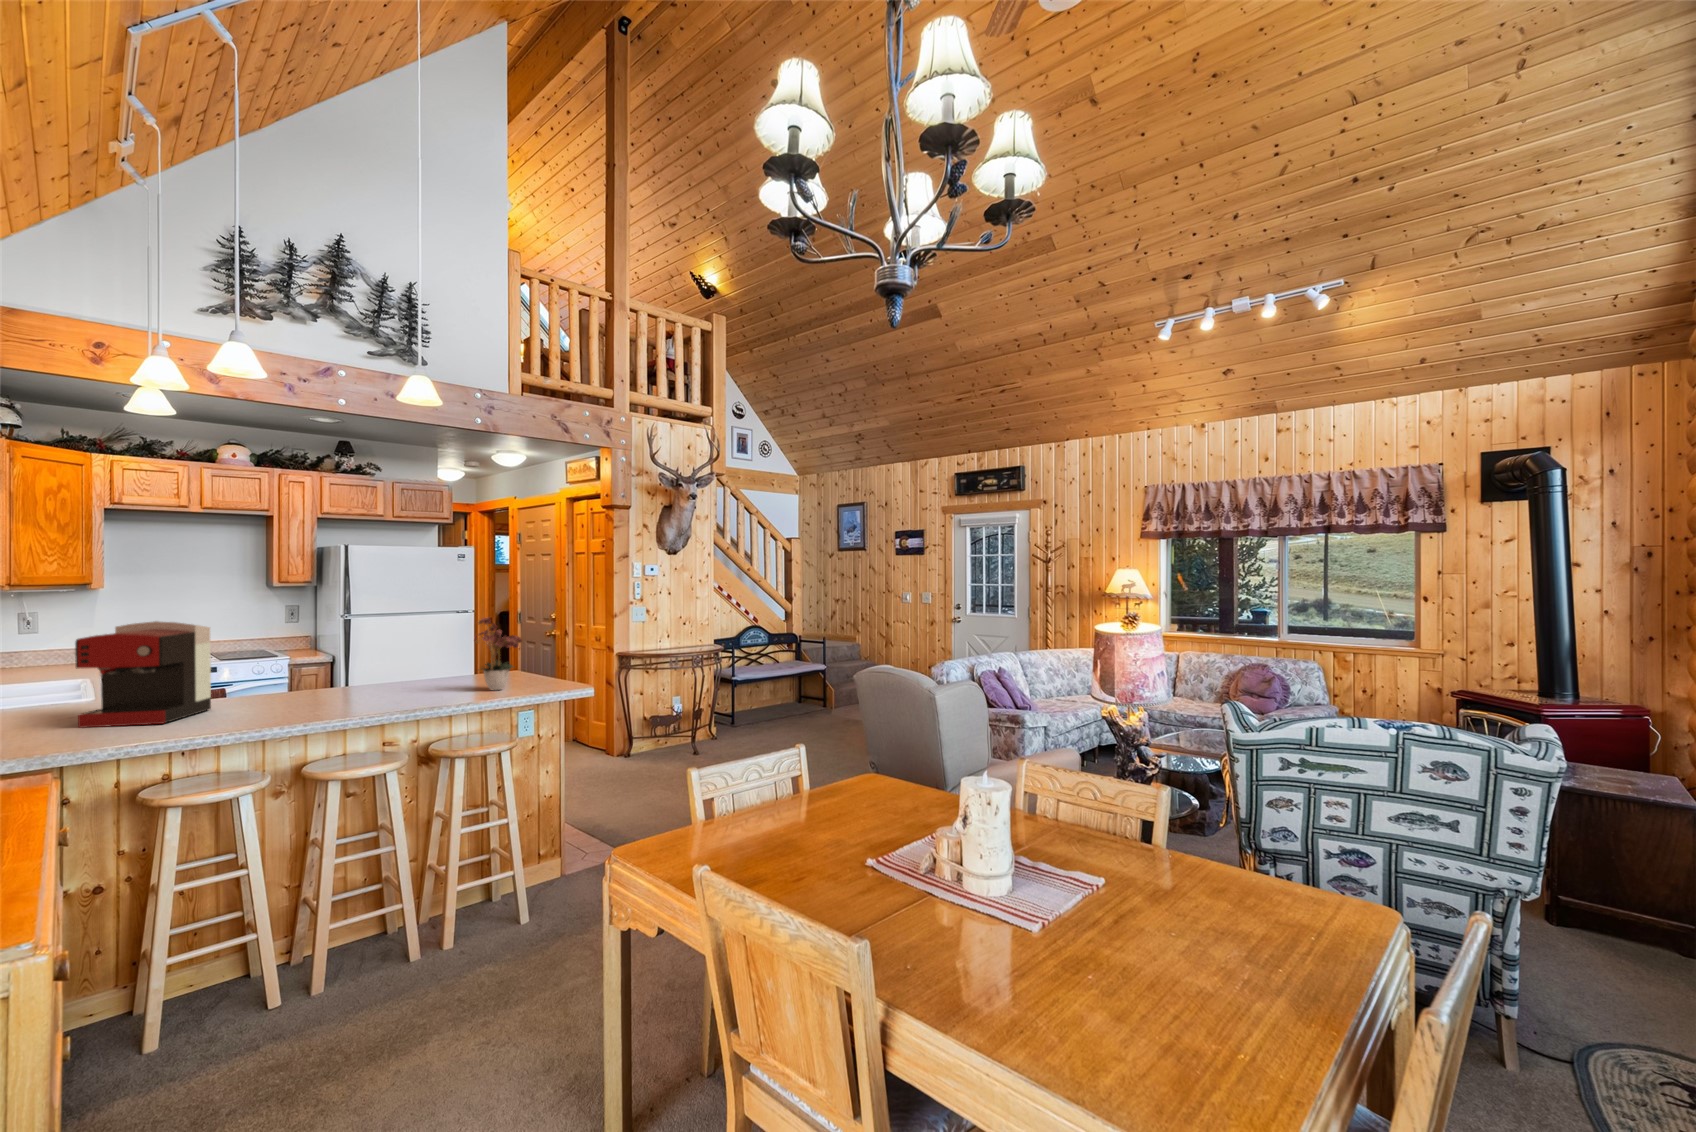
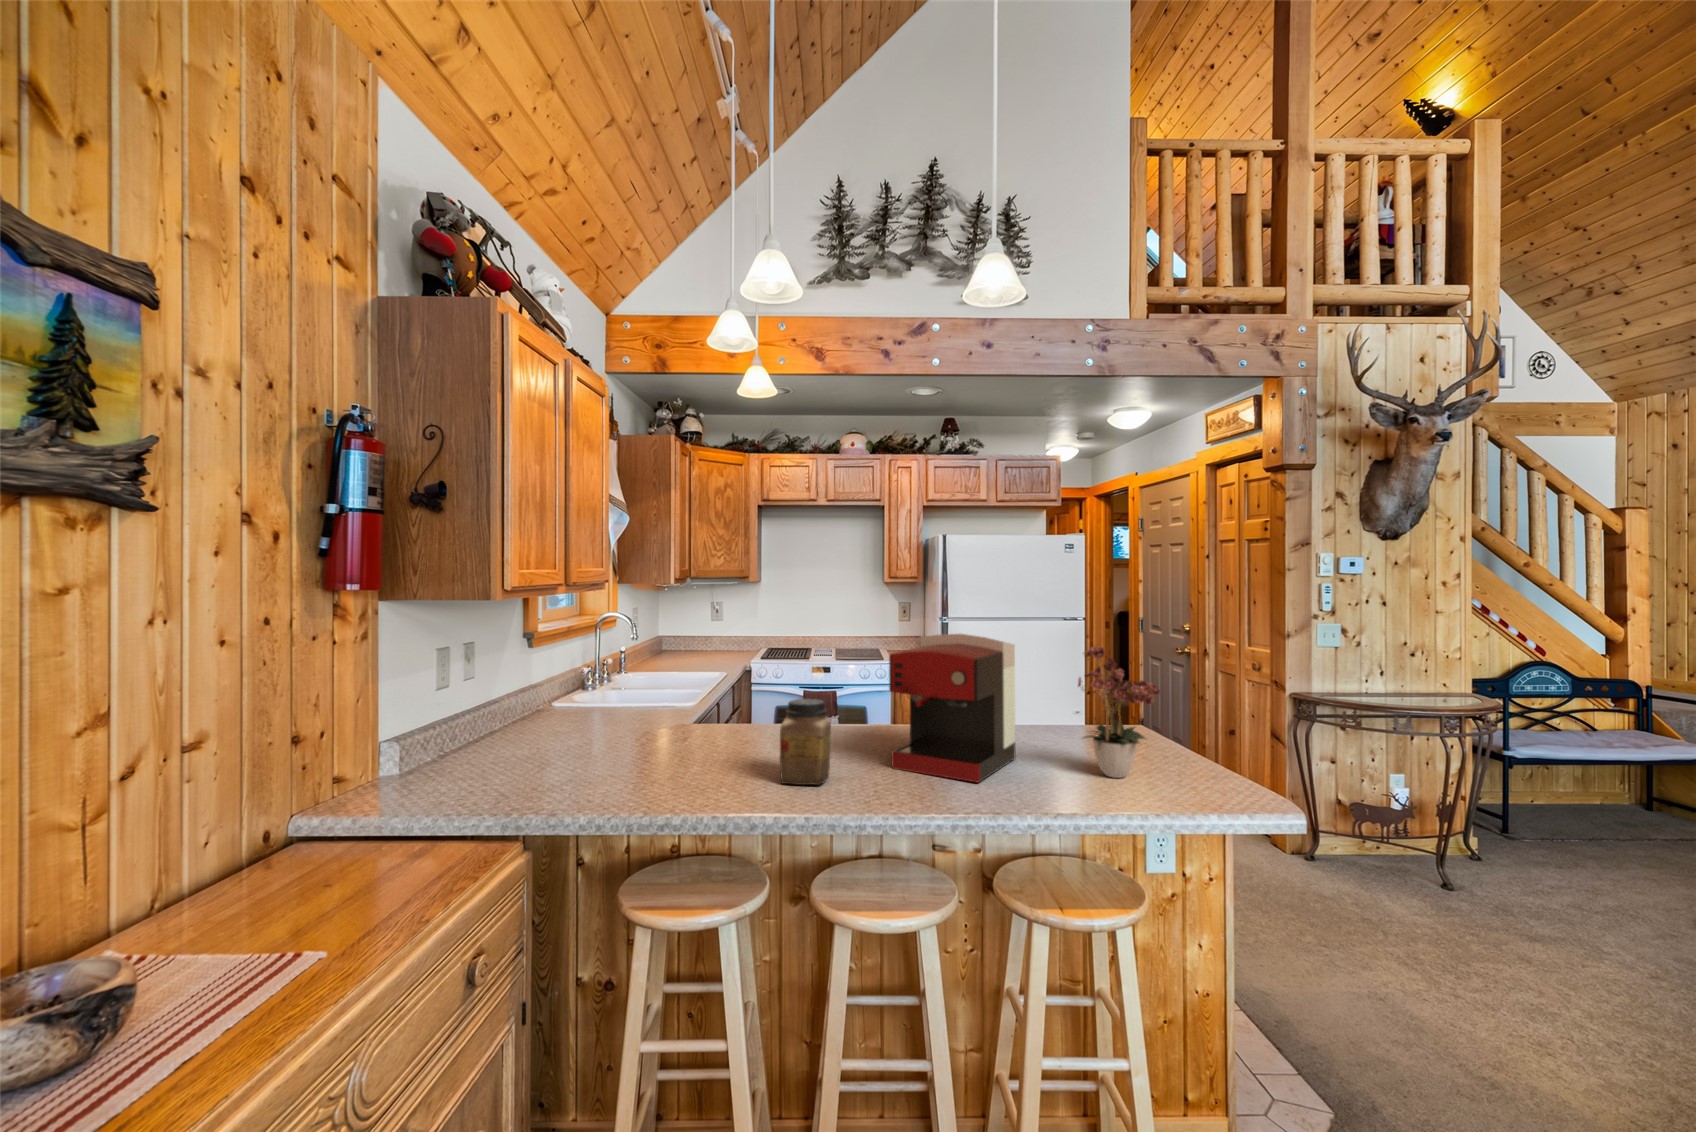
coffee maker: present [75,621,211,728] -> present [889,634,1015,783]
jar: none [260,662,300,719] -> present [780,699,831,785]

